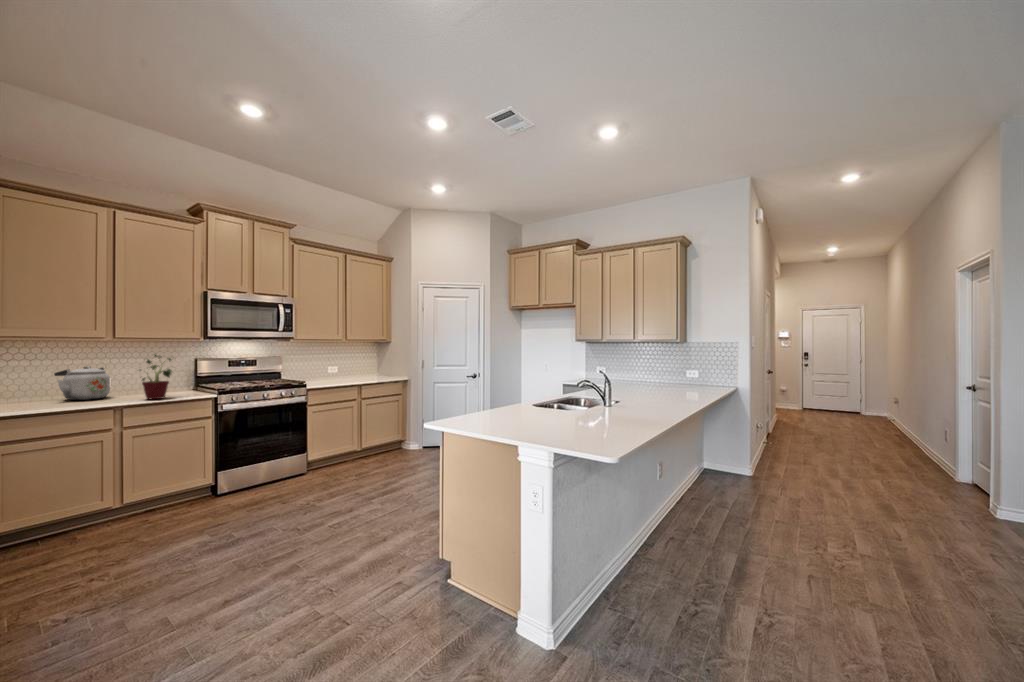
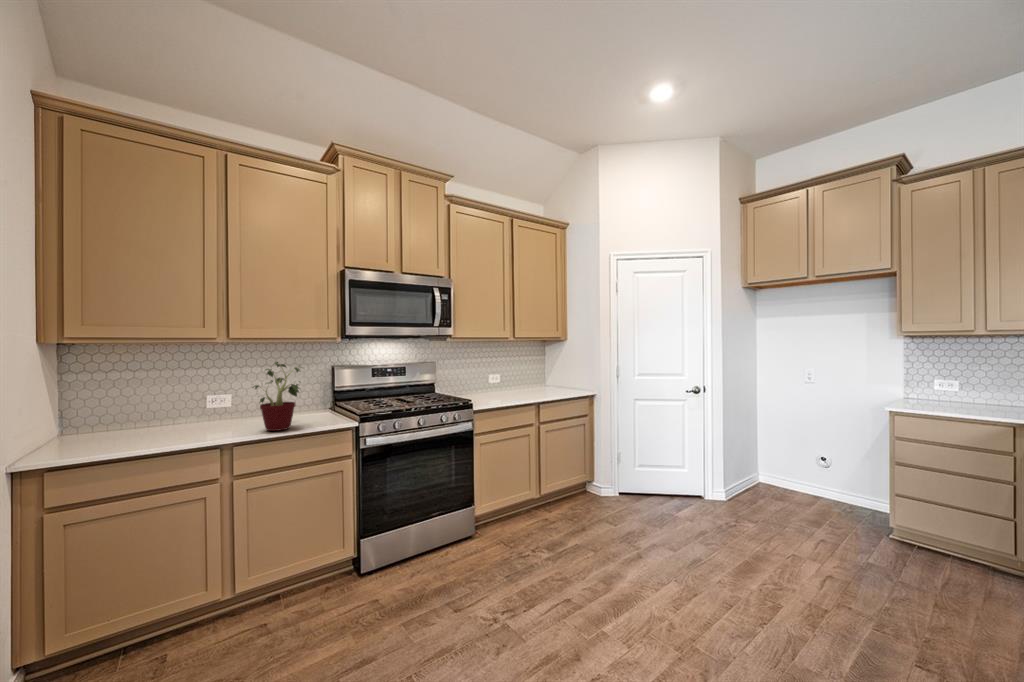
kettle: present [54,366,110,400] -> none [153,380,224,430]

